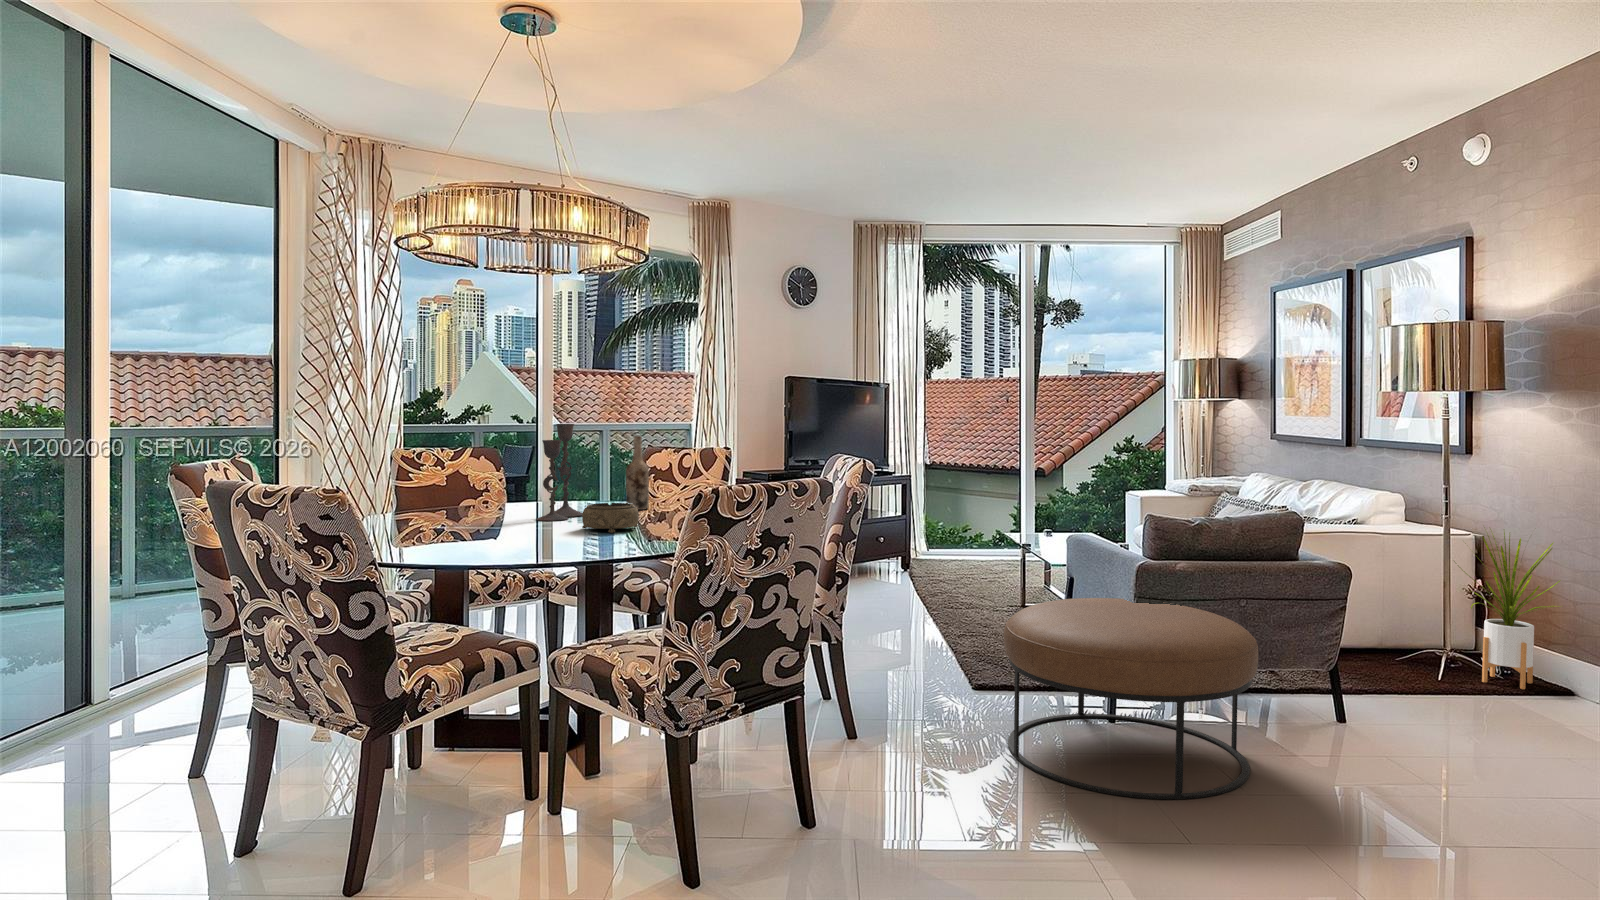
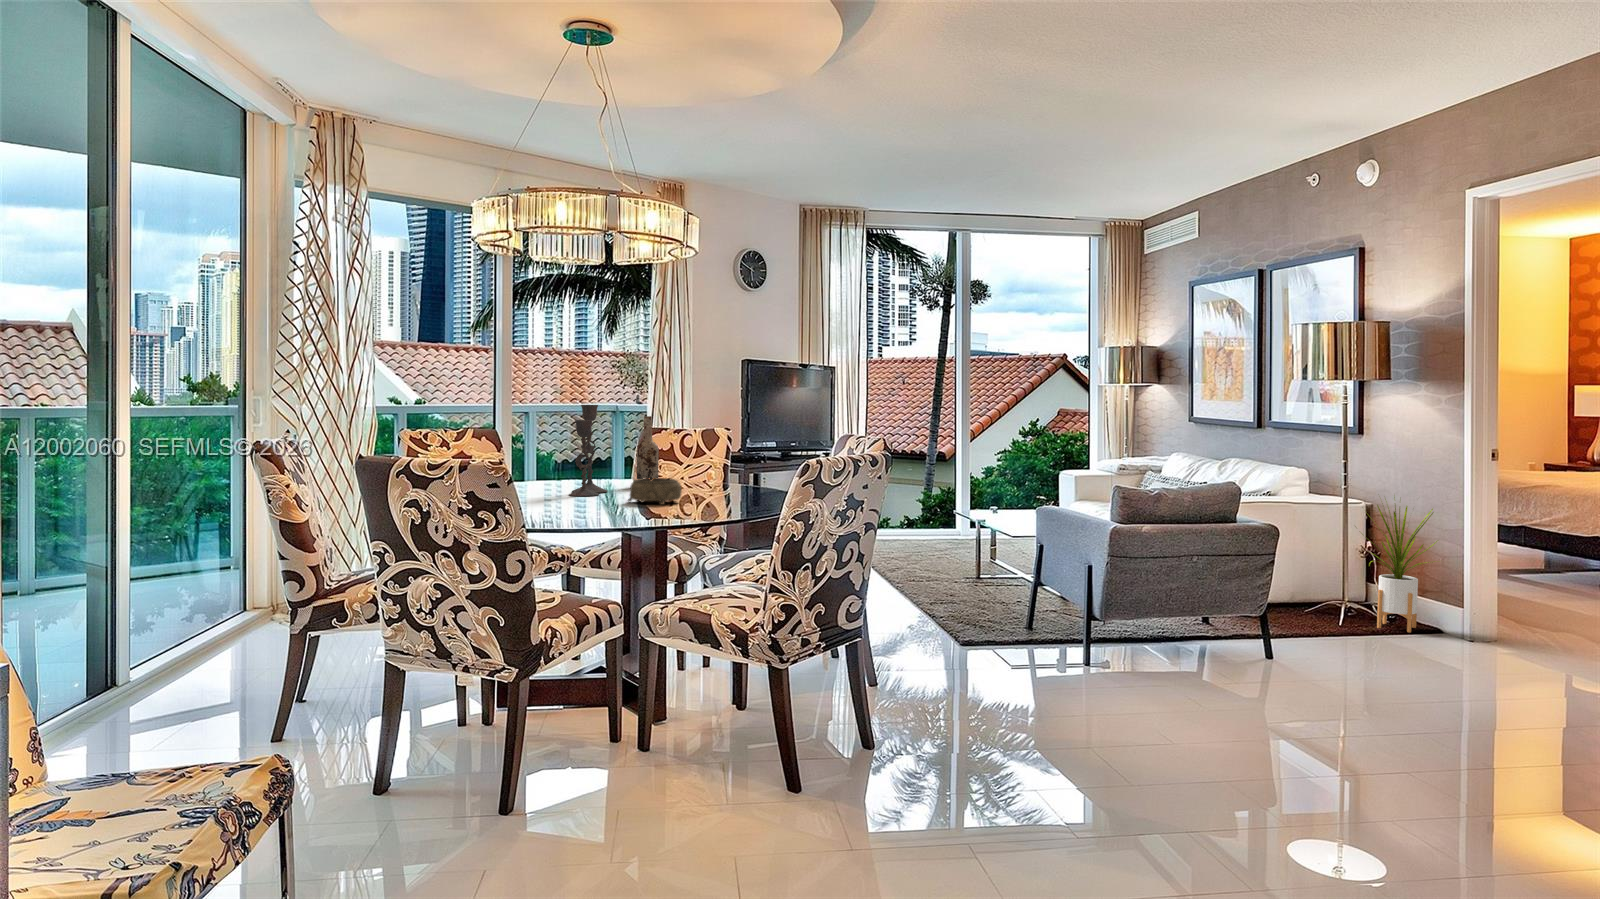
ottoman: present [1004,598,1258,799] -> none [1005,560,1220,720]

